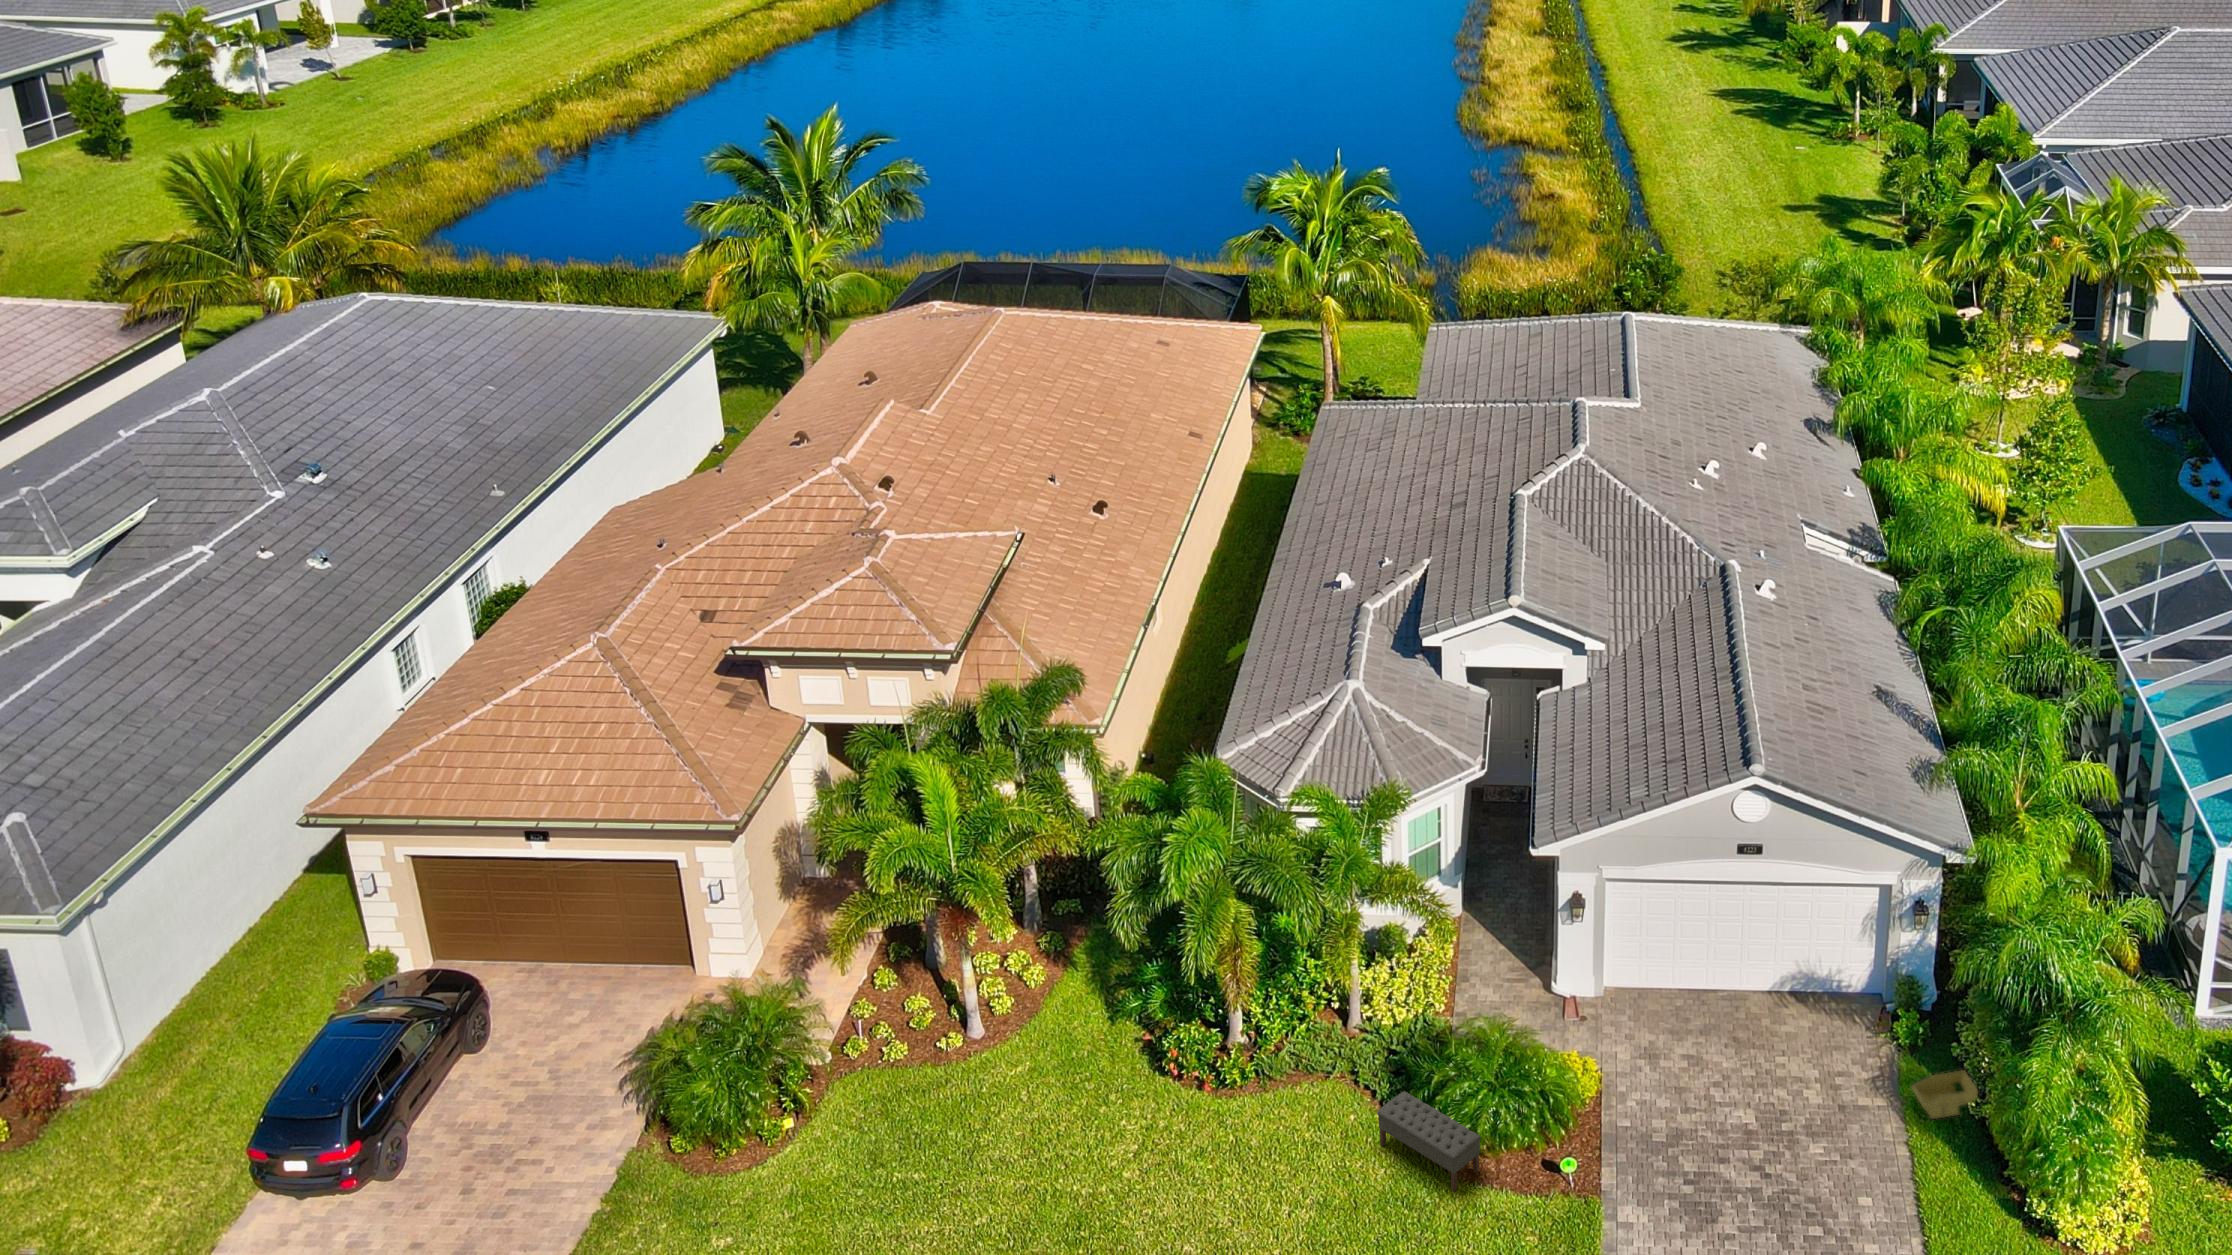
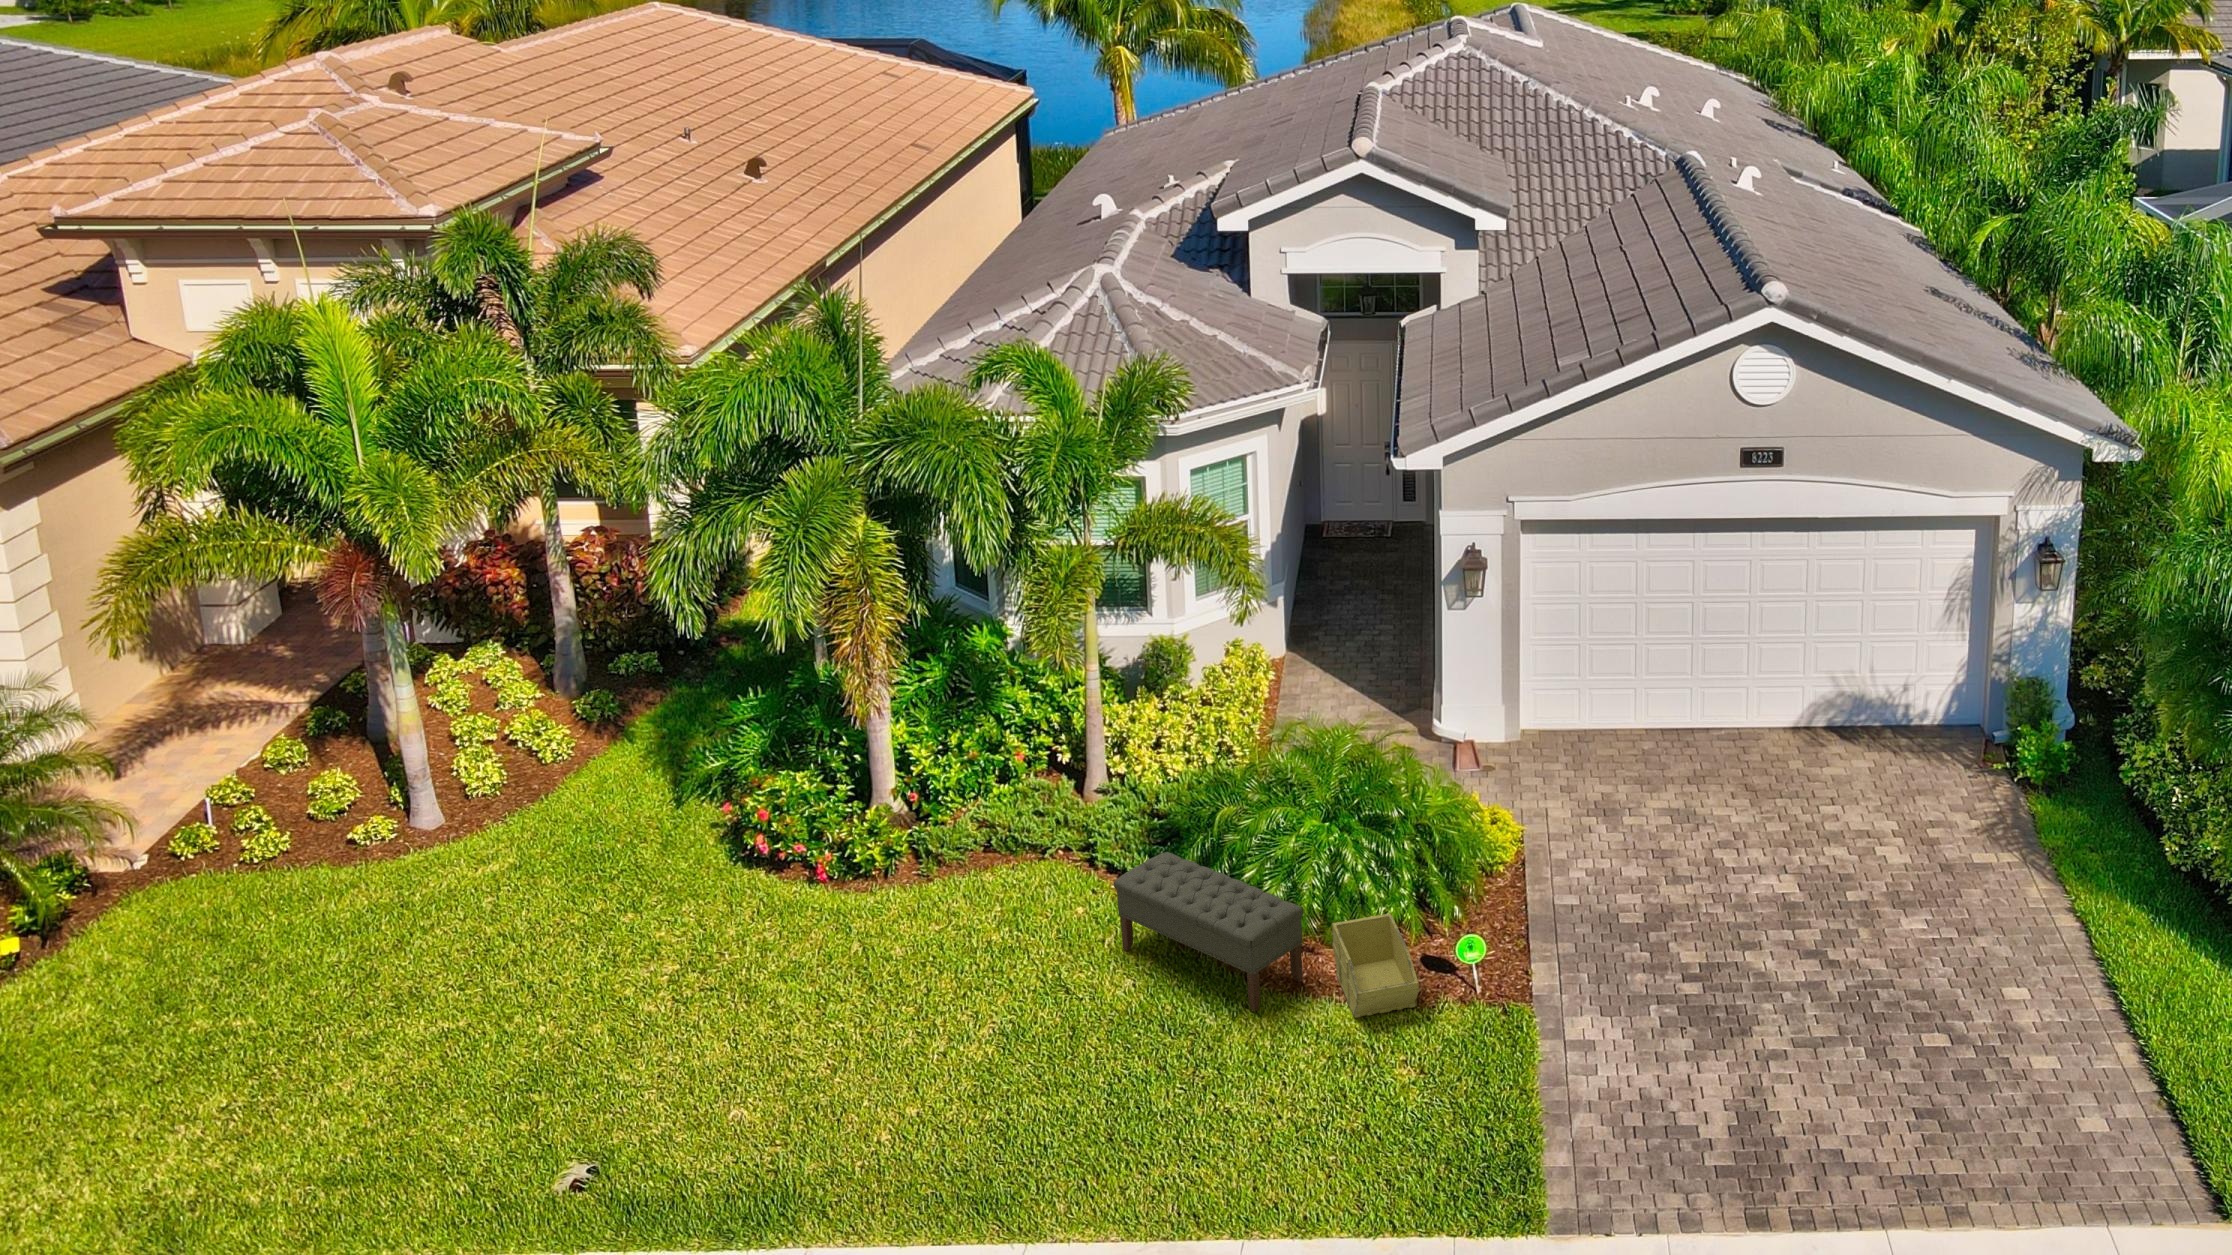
storage bin: present [1911,1071,1978,1119] -> present [1332,913,1420,1018]

